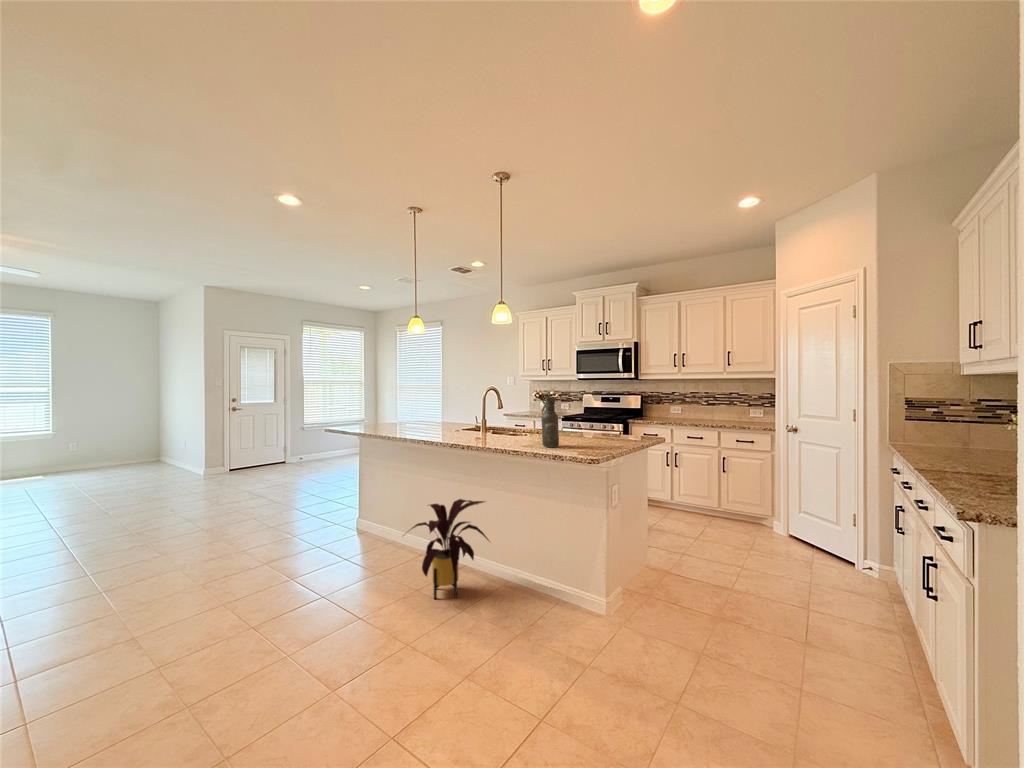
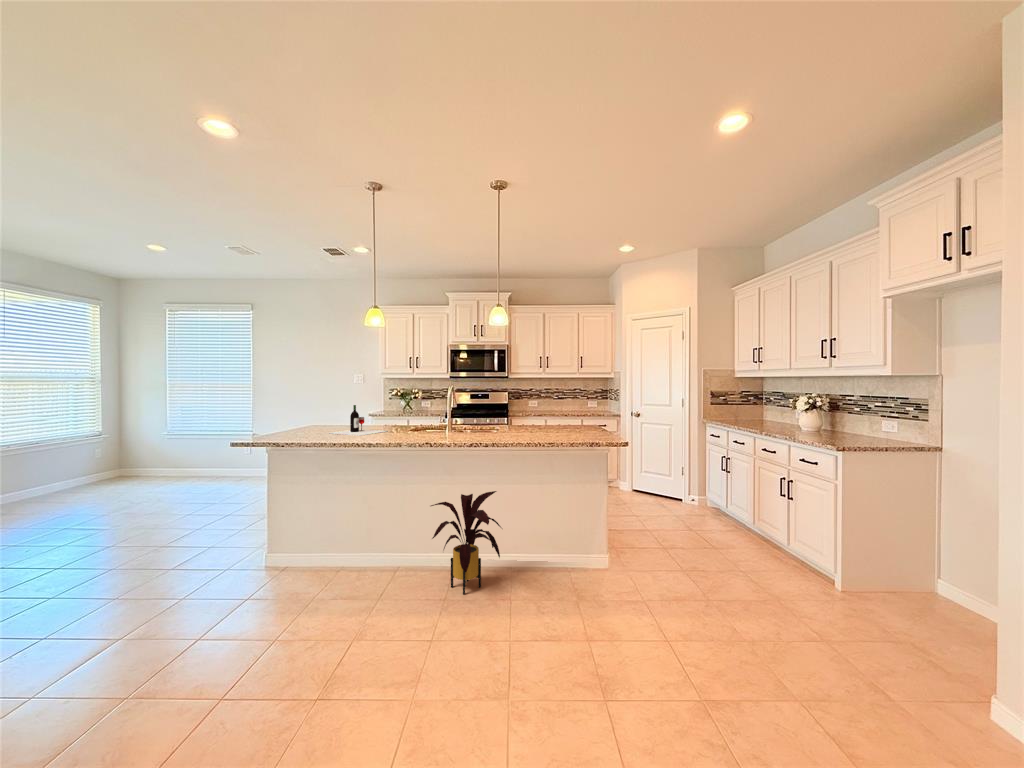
vase: present [541,397,559,447] -> none [549,391,567,435]
wine bottle: none [383,406,429,433] -> present [331,405,386,436]

